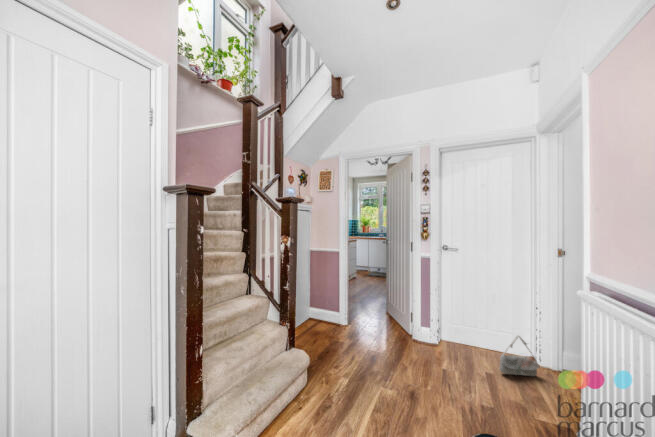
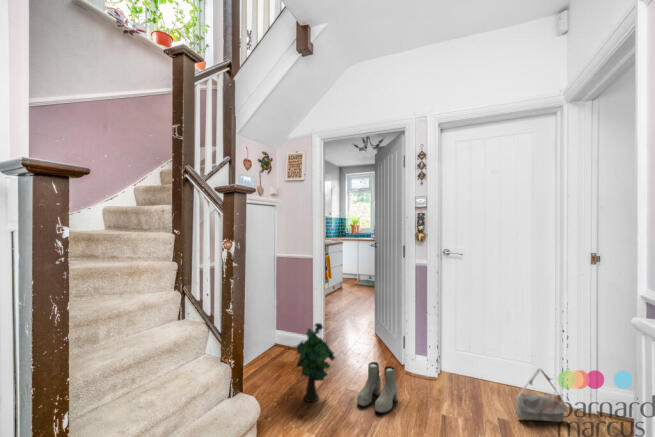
decorative plant: none [328,300,361,359] -> present [295,323,335,402]
boots: none [378,330,408,367] -> present [357,362,398,413]

